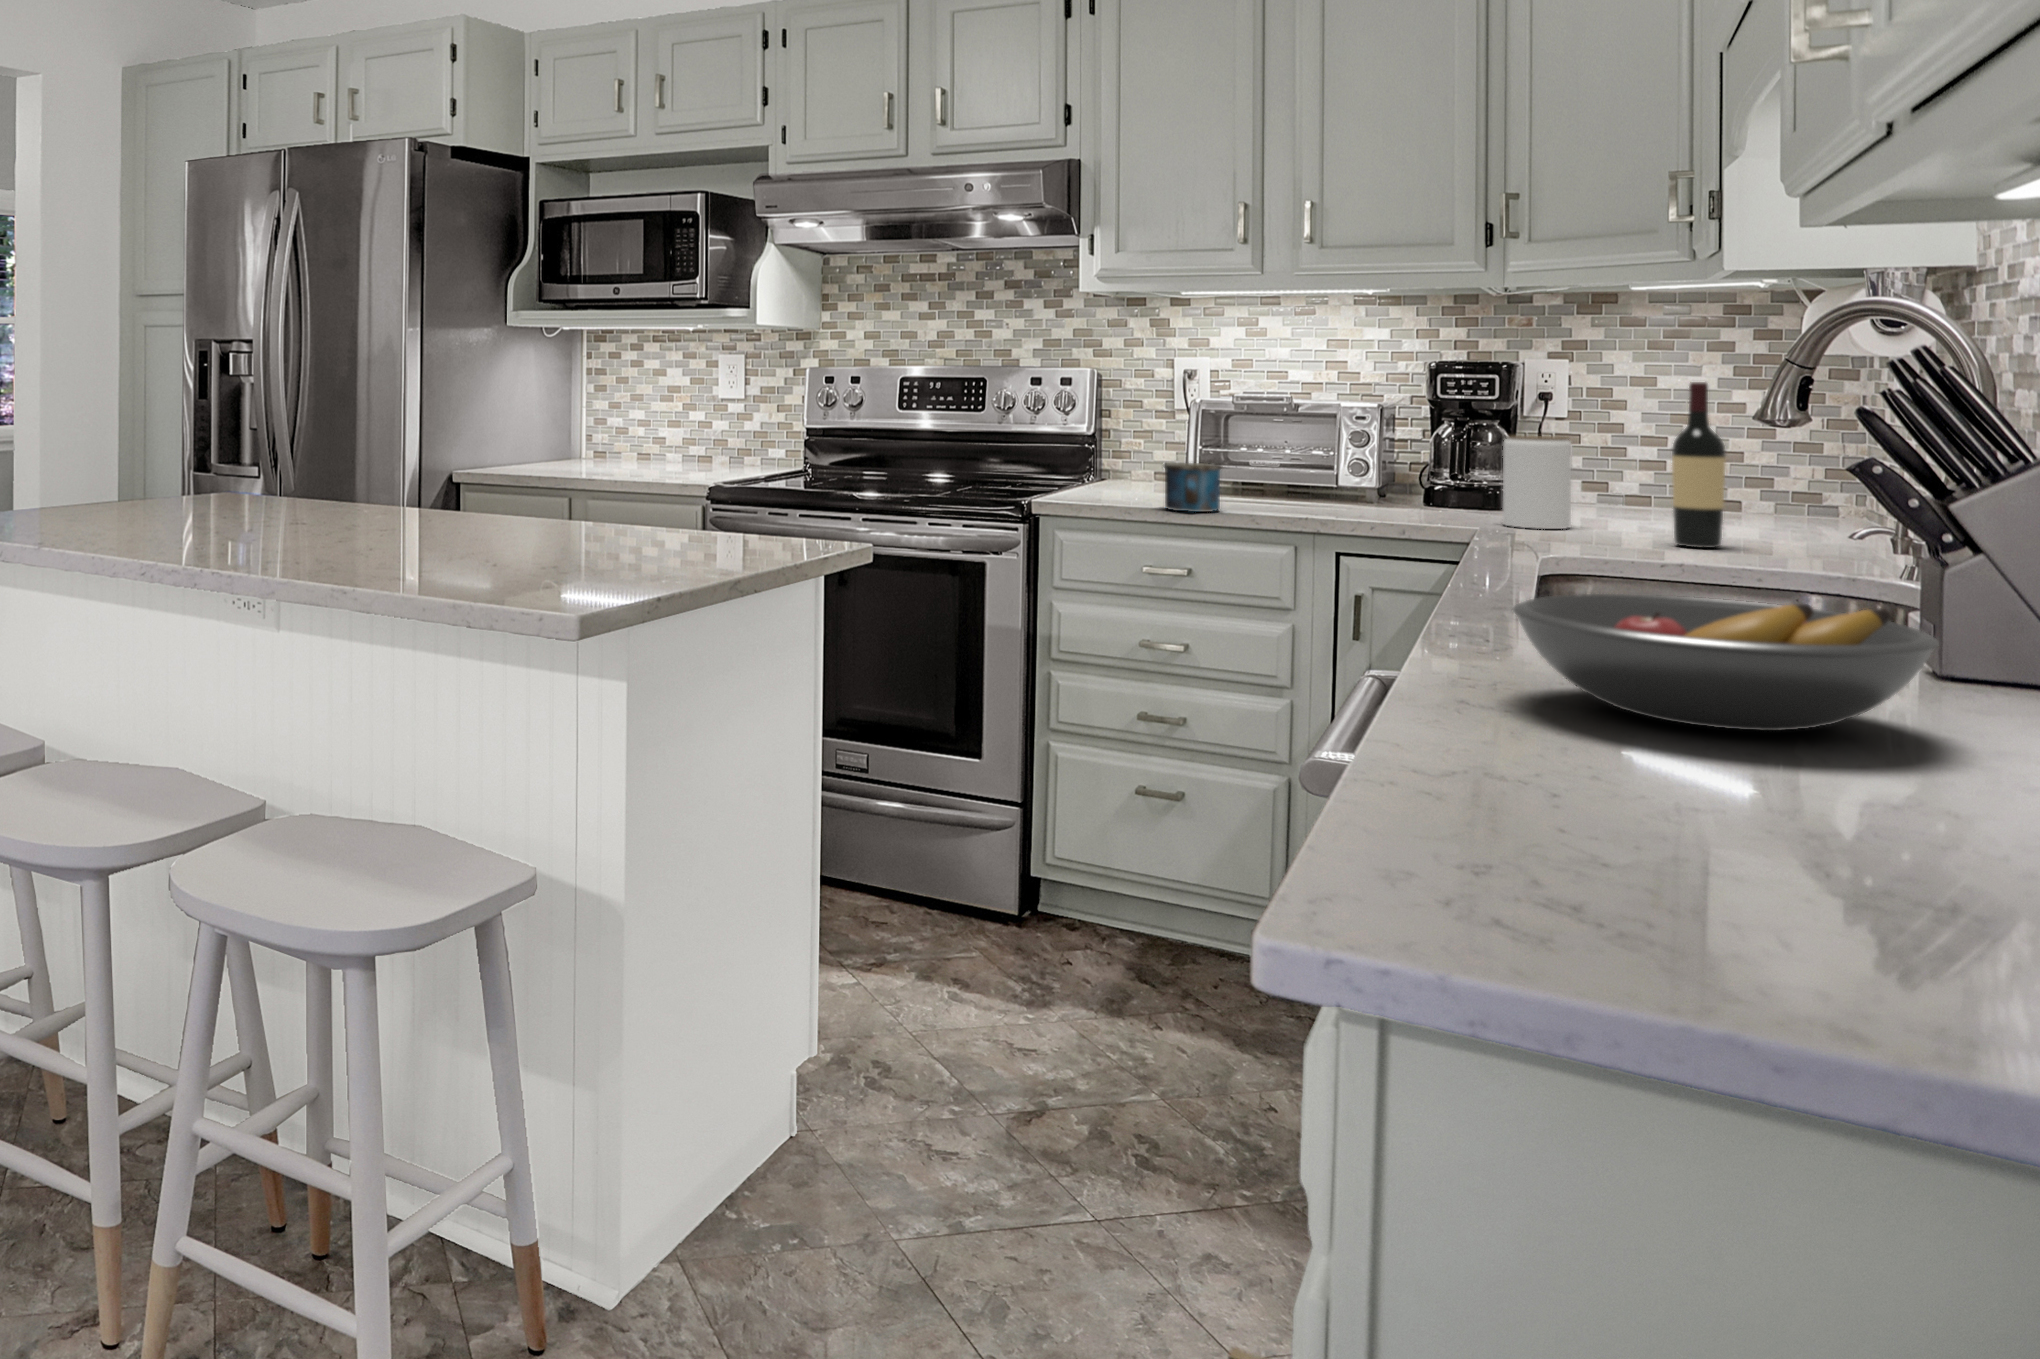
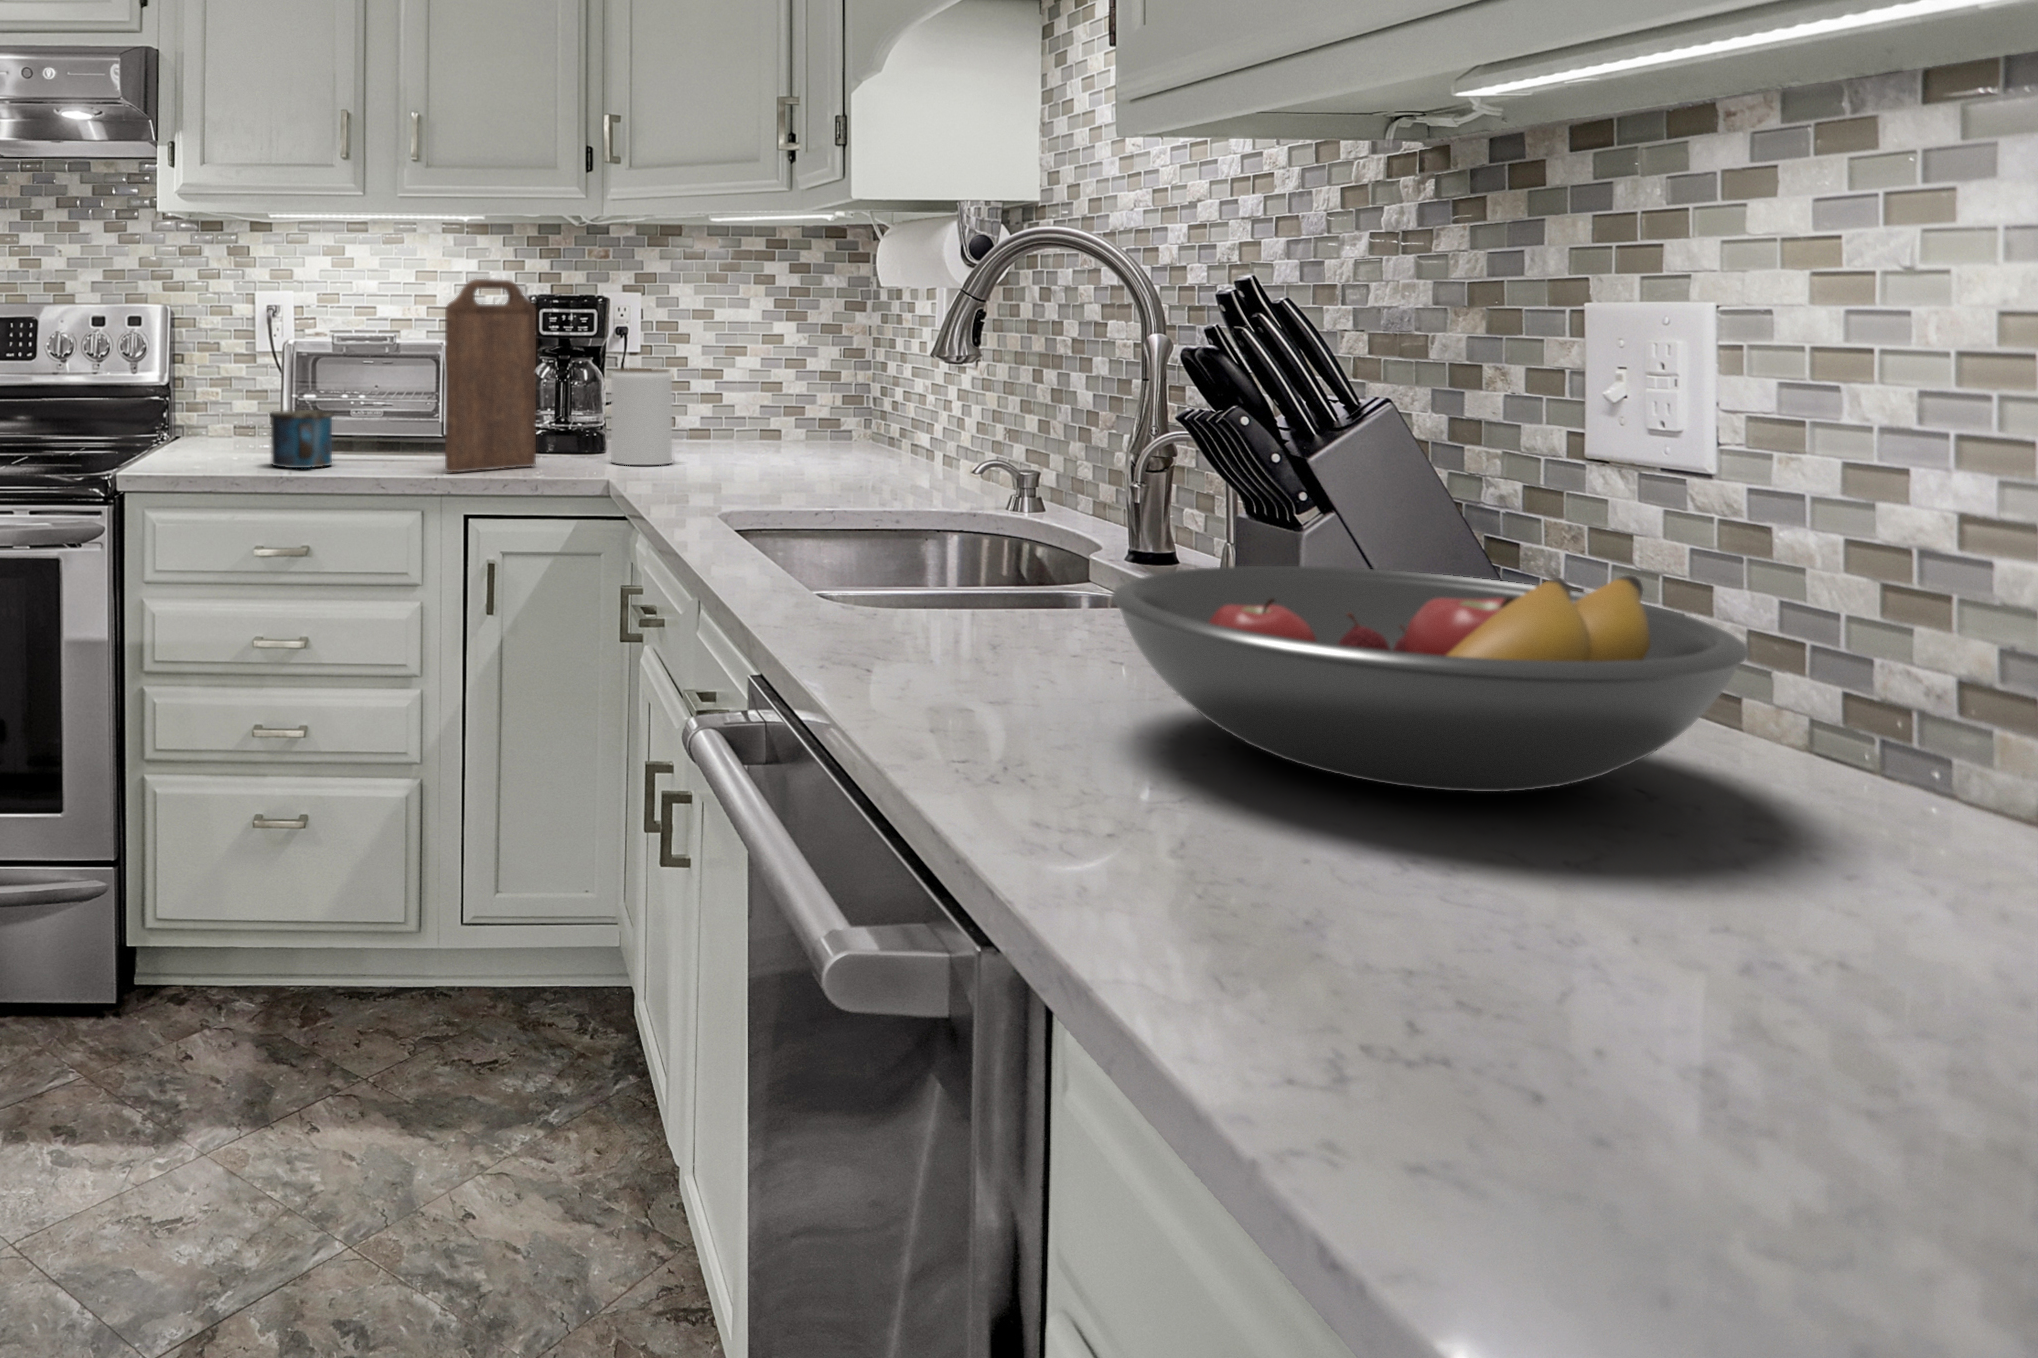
cutting board: none [1317,353,1418,523] -> present [445,279,536,472]
wine bottle: present [1672,382,1726,548] -> none [781,307,826,476]

